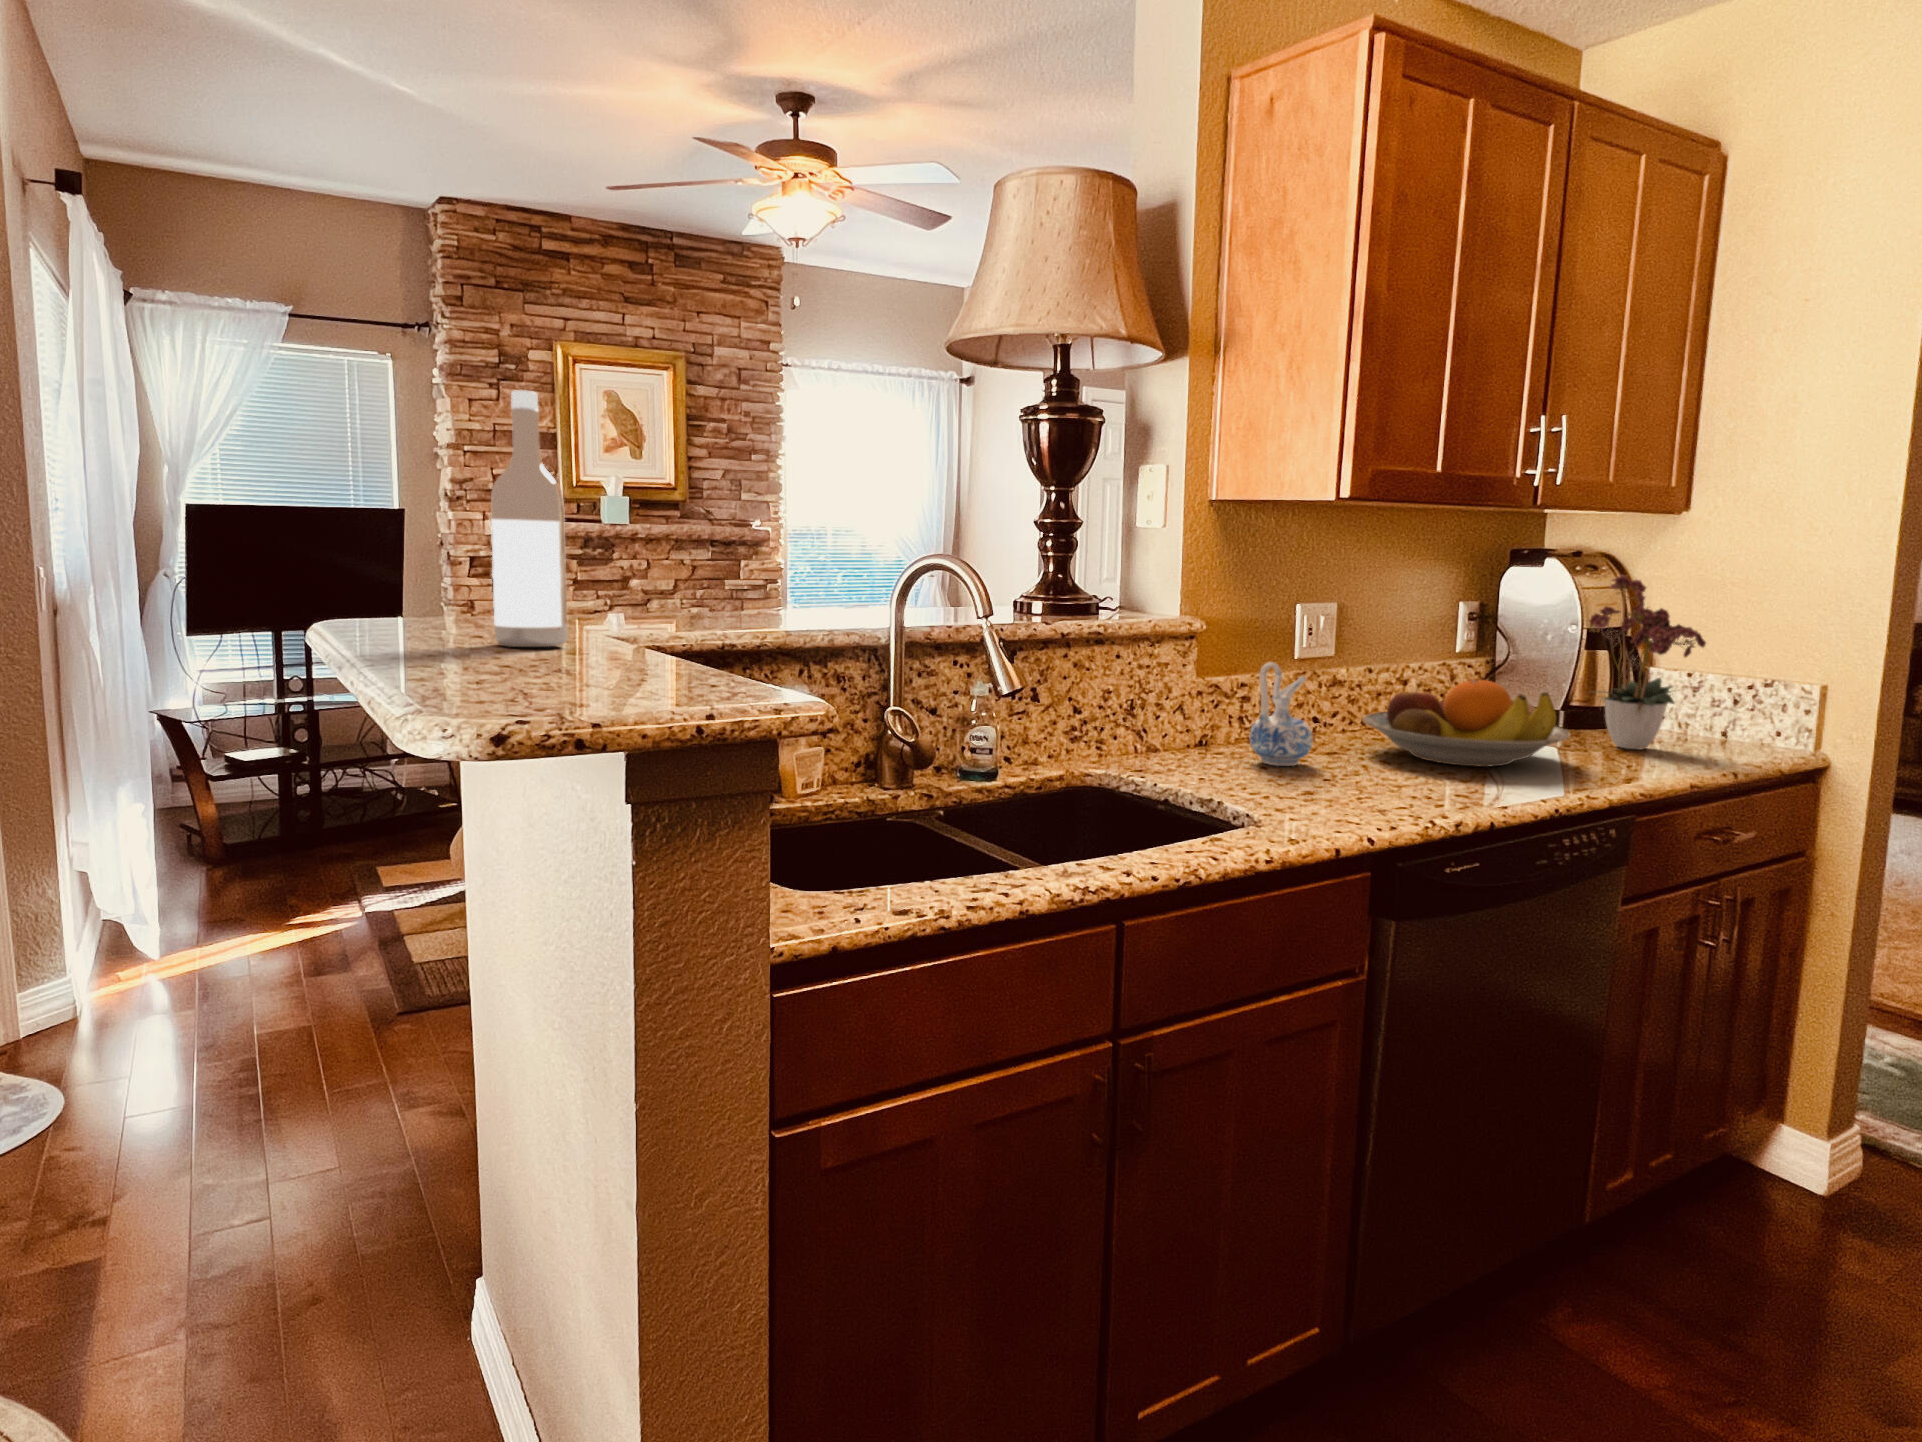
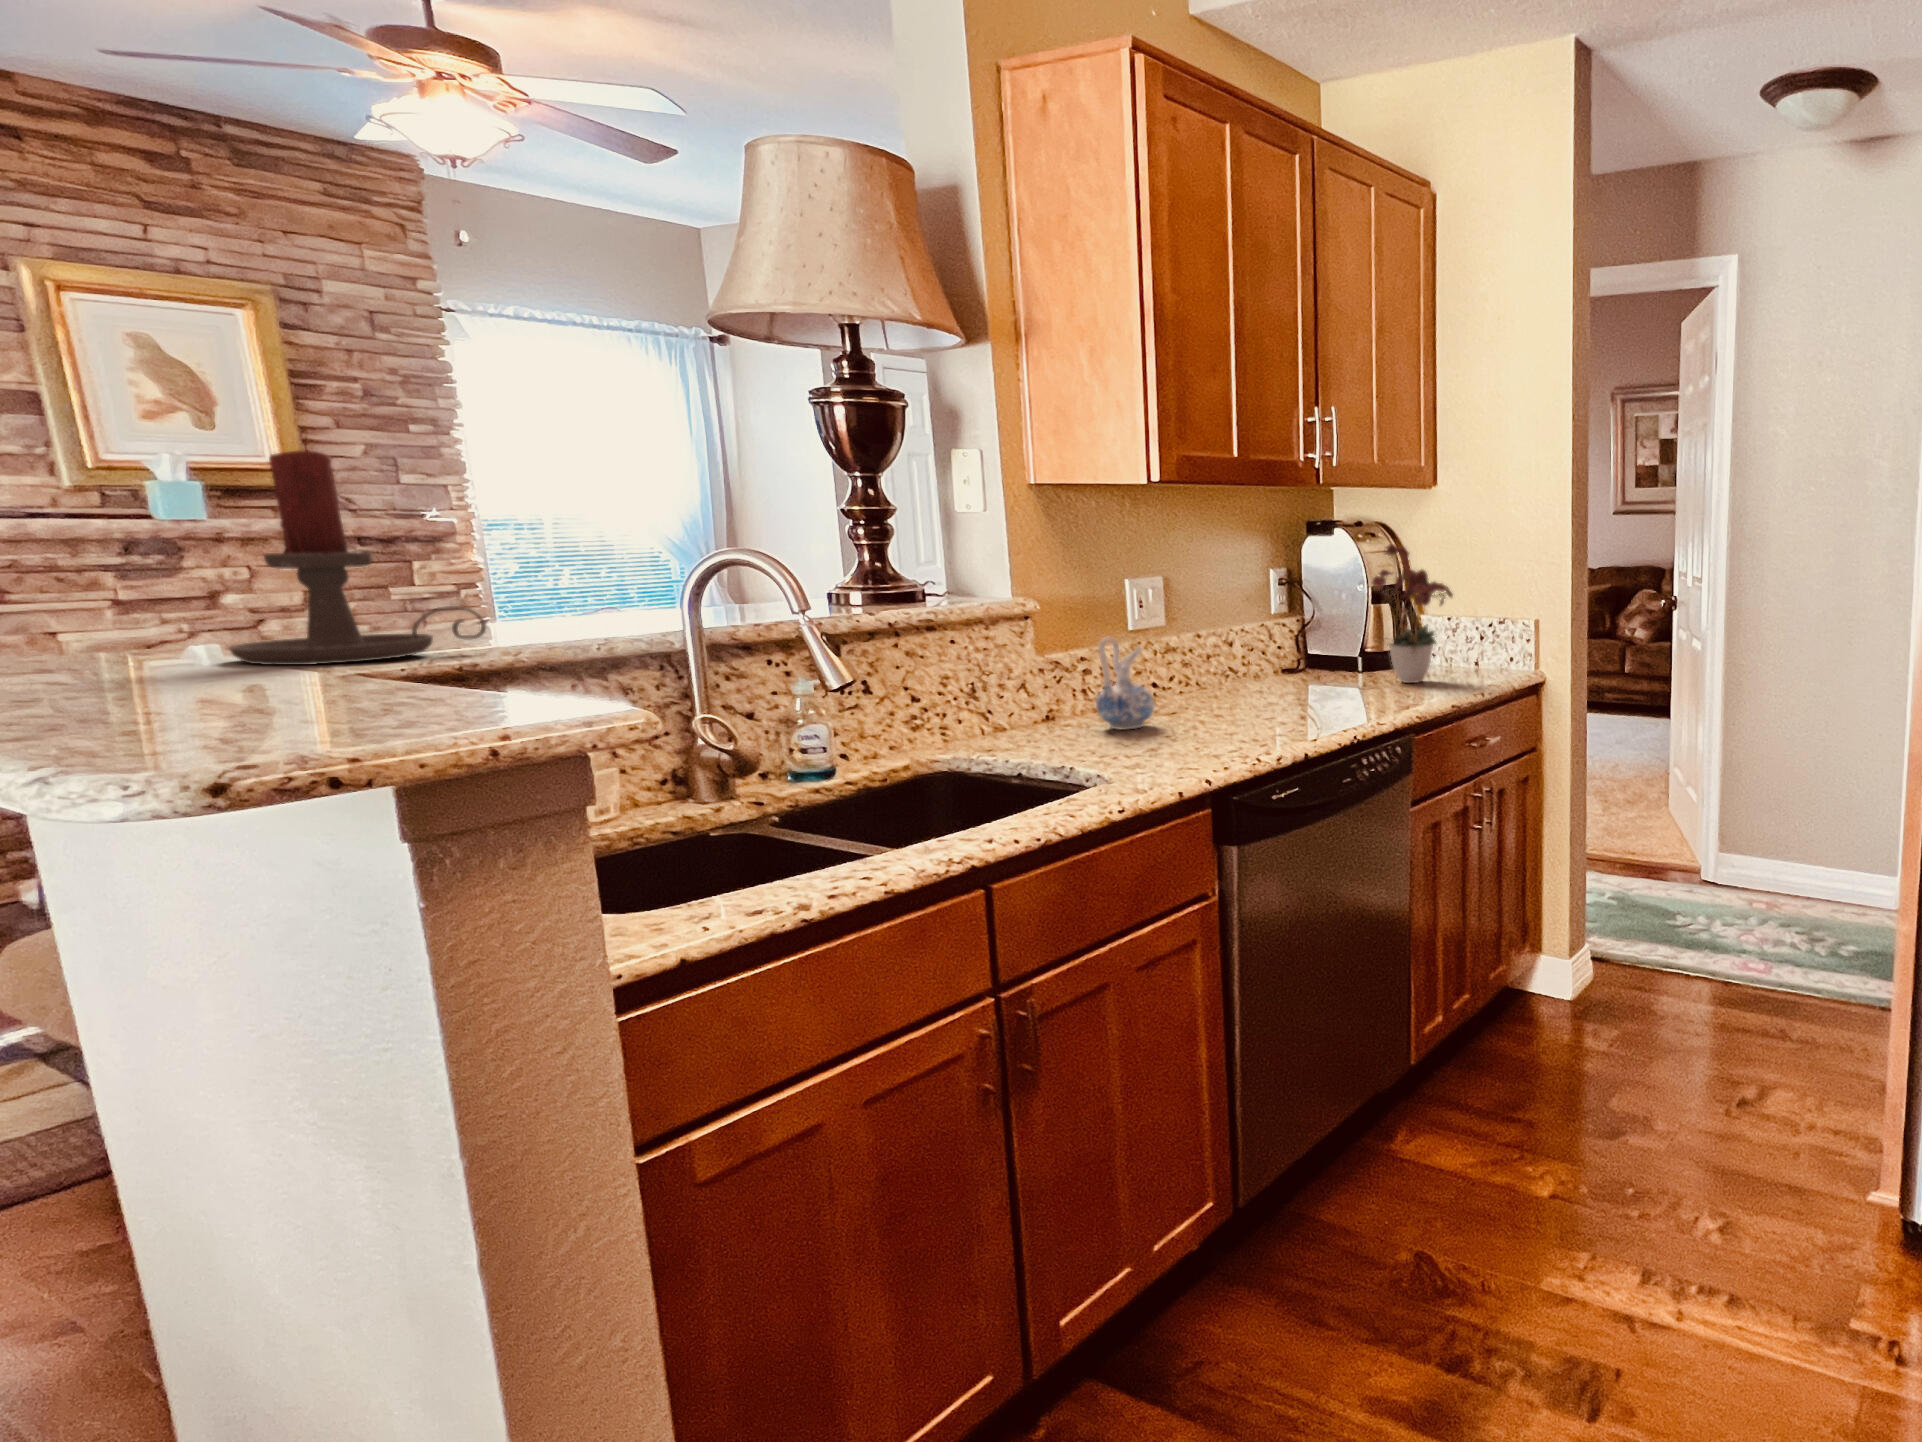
wine bottle: present [491,390,568,647] -> none [51,367,218,692]
candle holder: none [588,459,750,635] -> present [229,450,486,665]
fruit bowl: present [1363,679,1570,767] -> none [1198,637,1363,711]

